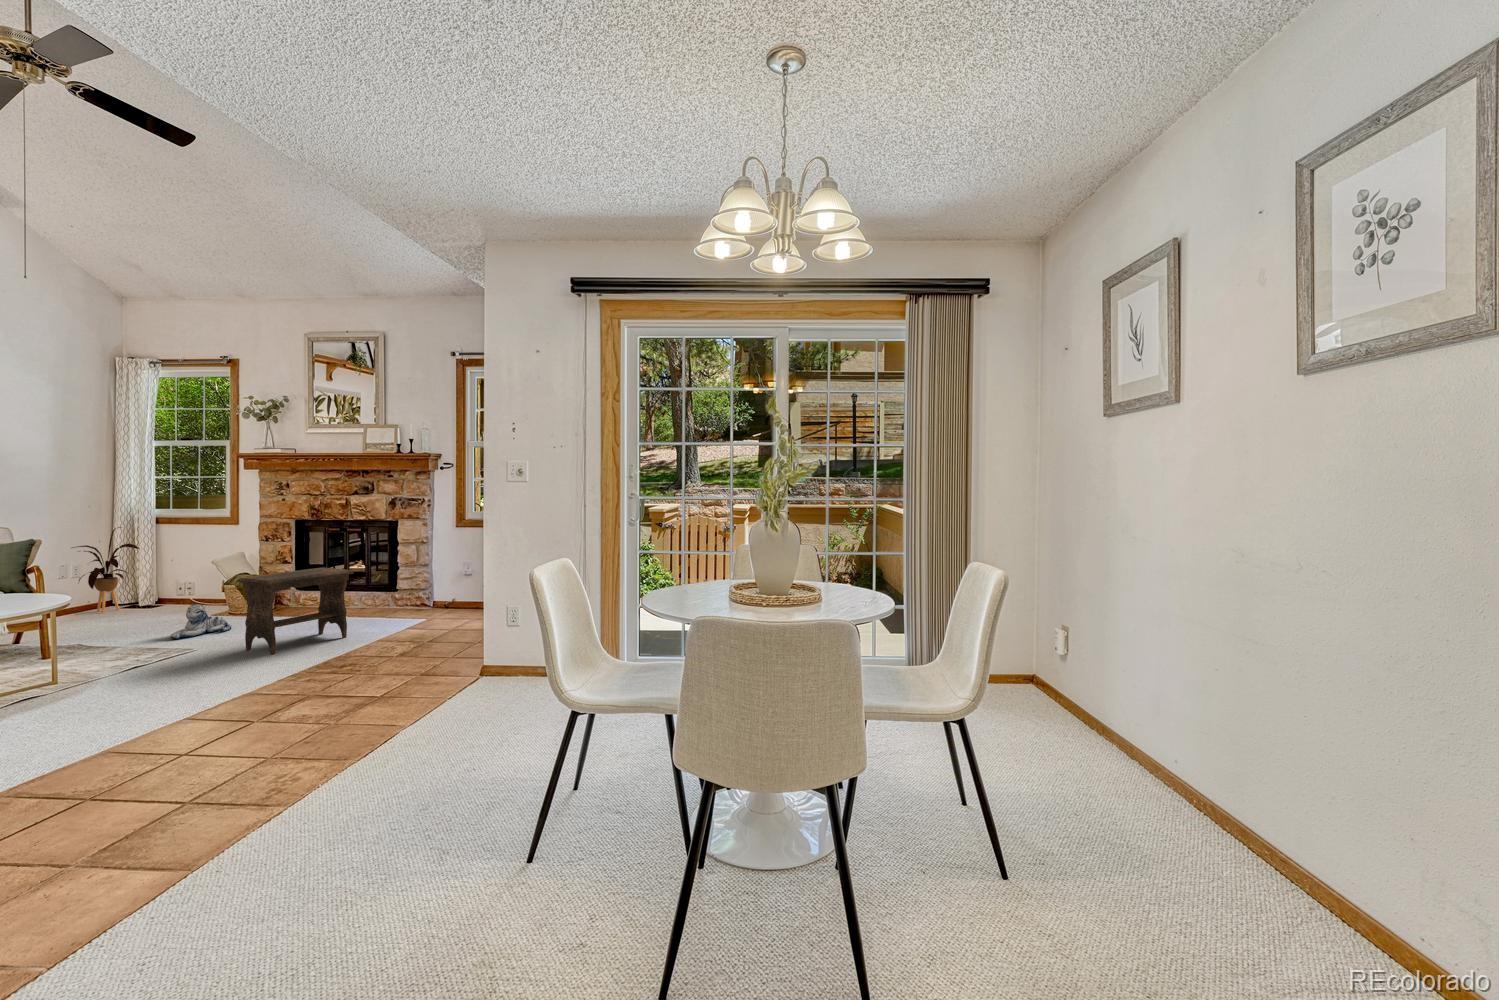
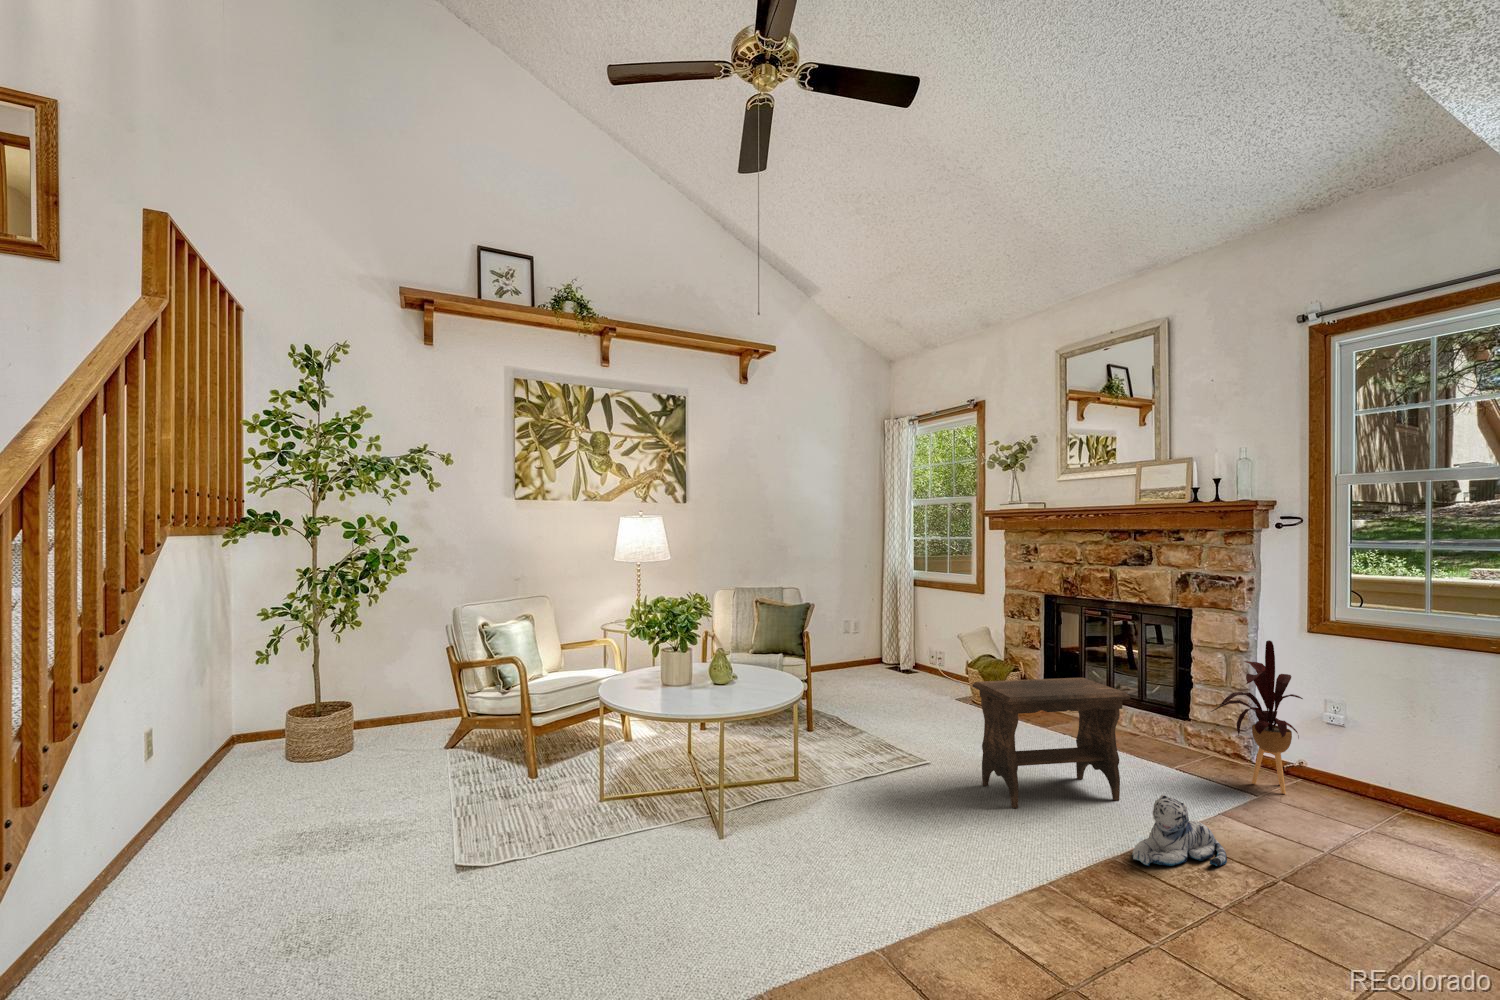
house plant: present [72,527,140,613] -> present [1211,640,1303,794]
plush toy: present [170,604,231,639] -> present [1132,795,1227,866]

